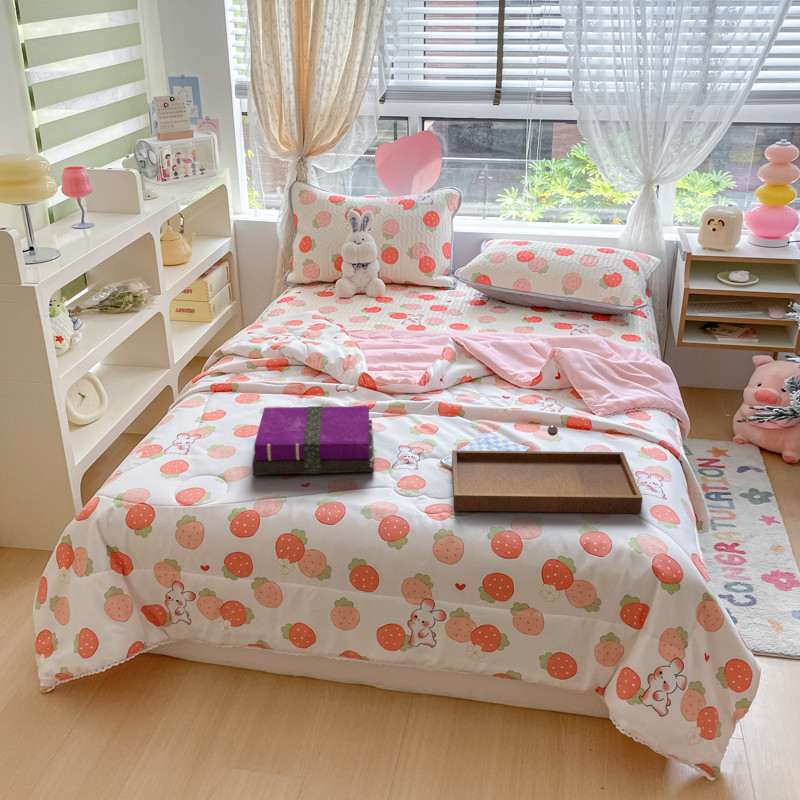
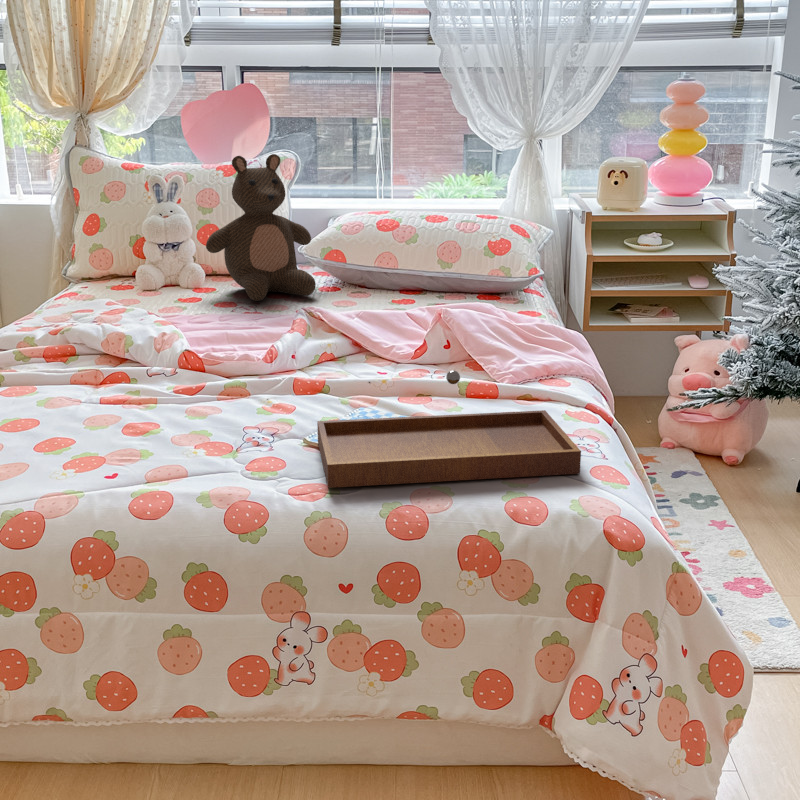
stuffed bear: none [386,201,467,317] -> present [206,154,316,301]
notebook: present [252,406,374,475] -> none [30,379,209,469]

